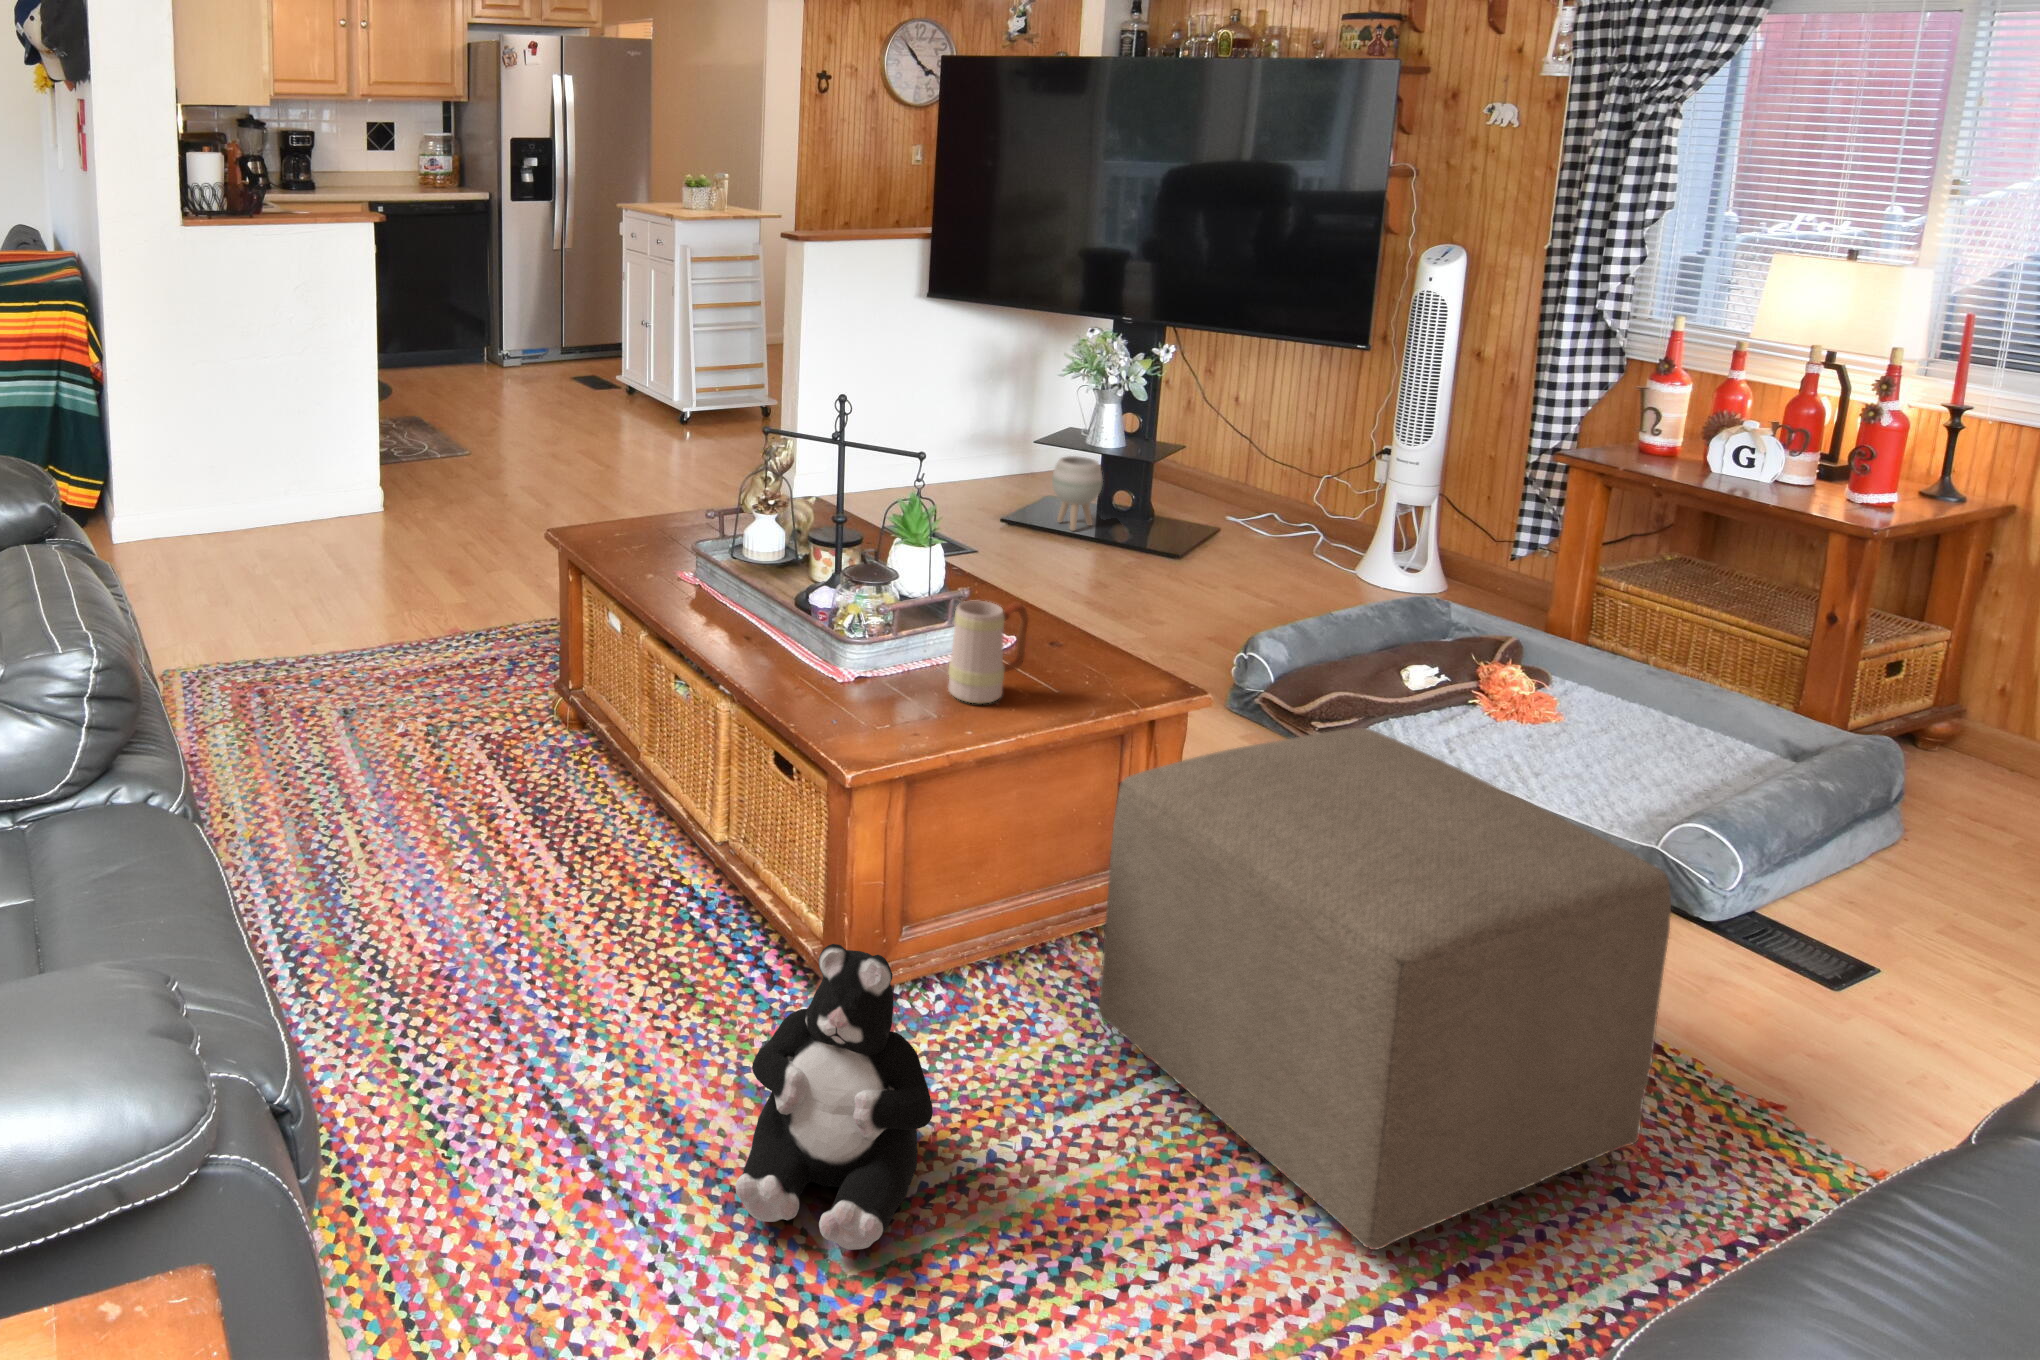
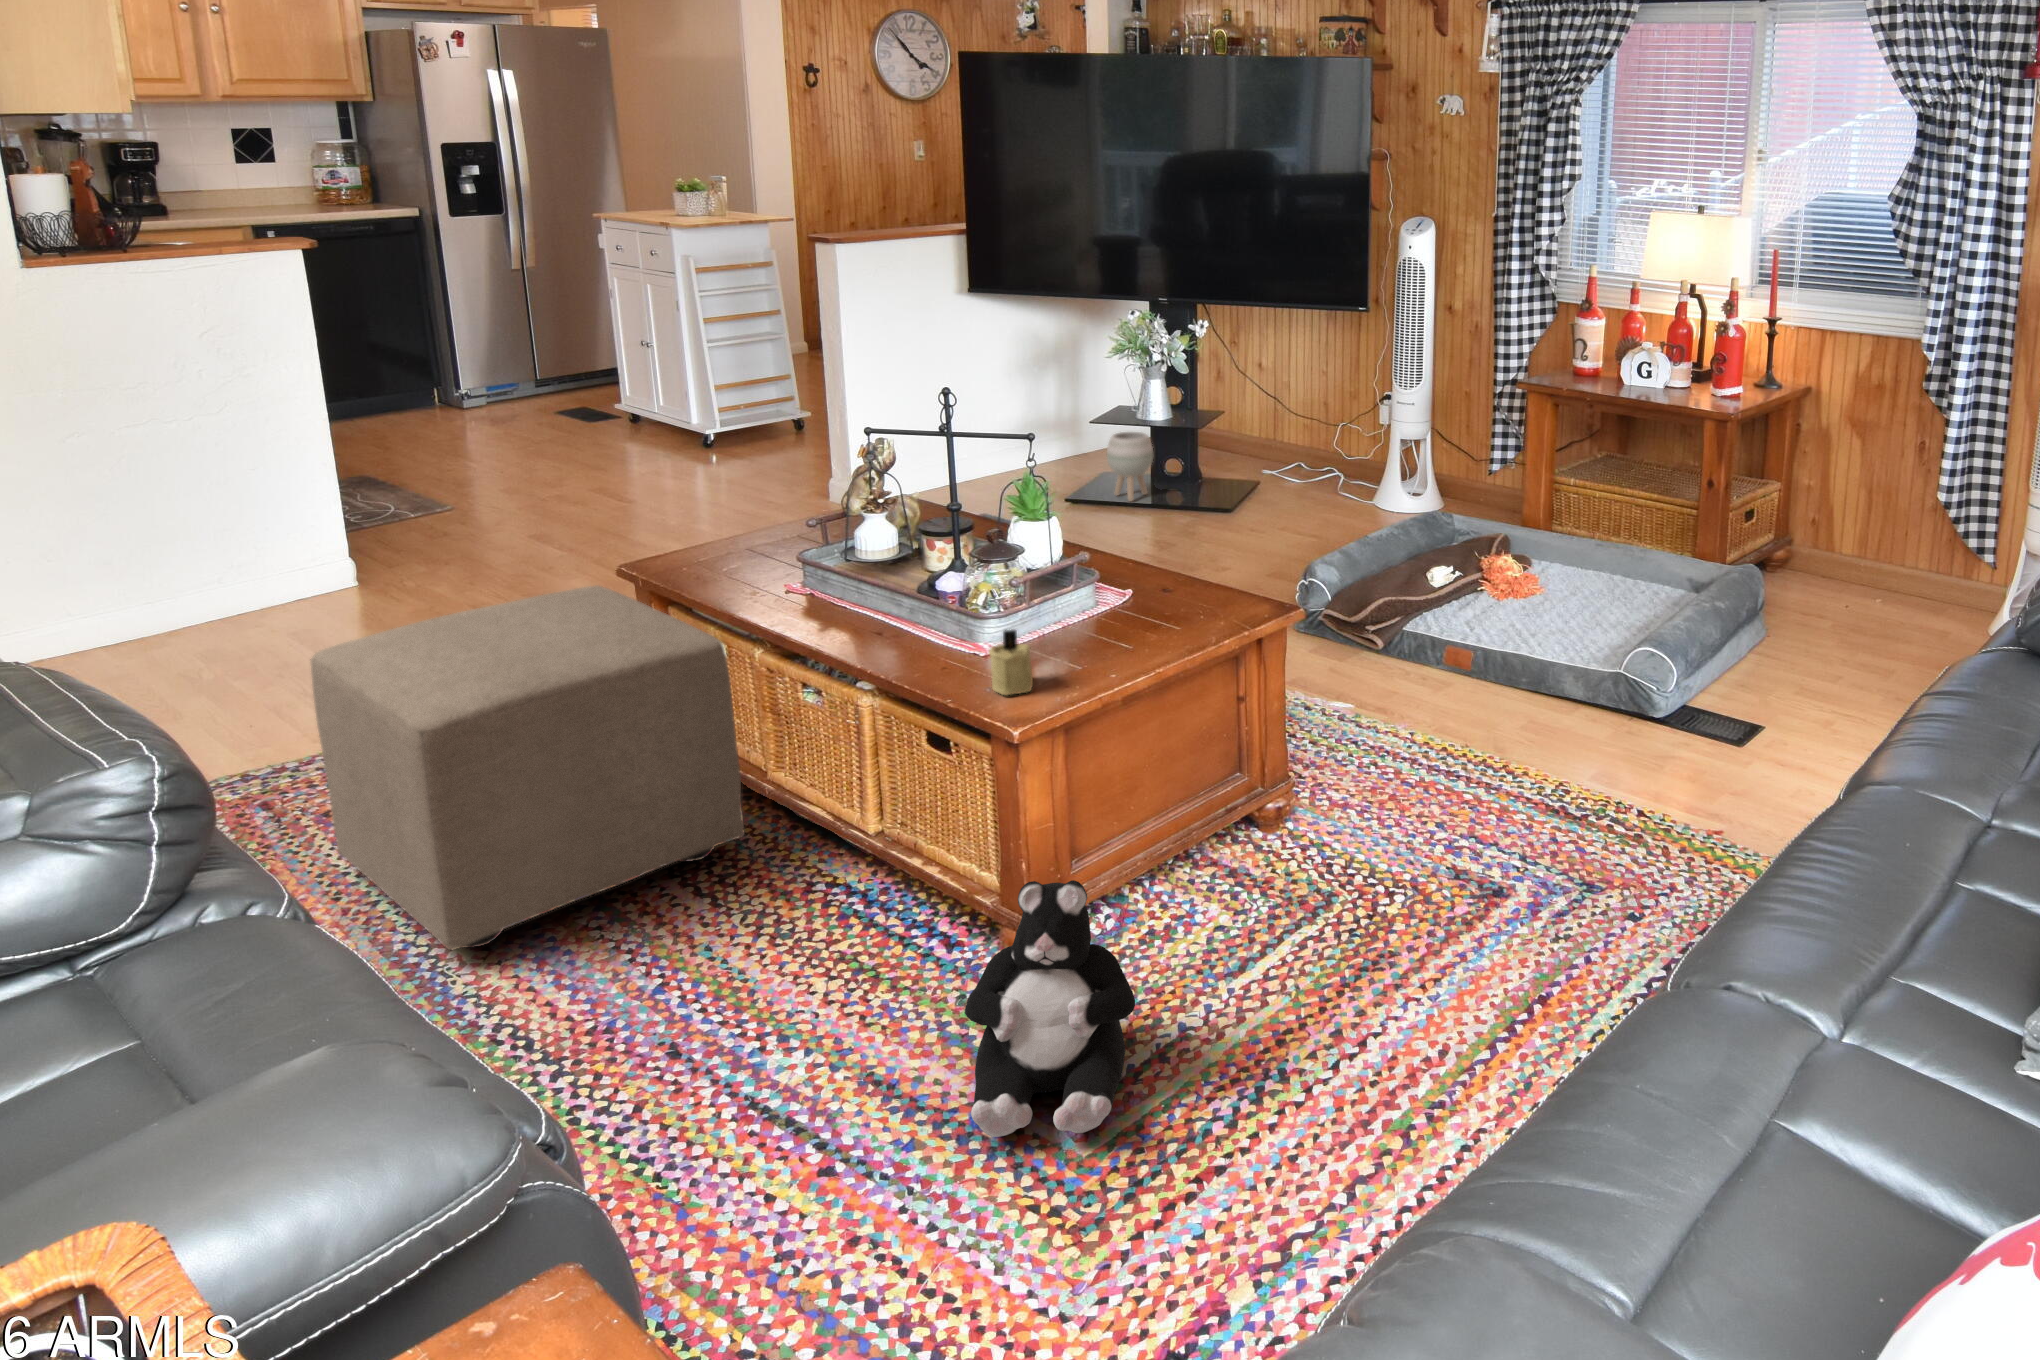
mug: present [948,601,1028,703] -> none [1083,558,1150,654]
candle: none [839,657,884,729] -> present [989,630,1033,695]
ottoman: present [1098,728,1671,1250] -> present [310,585,745,950]

